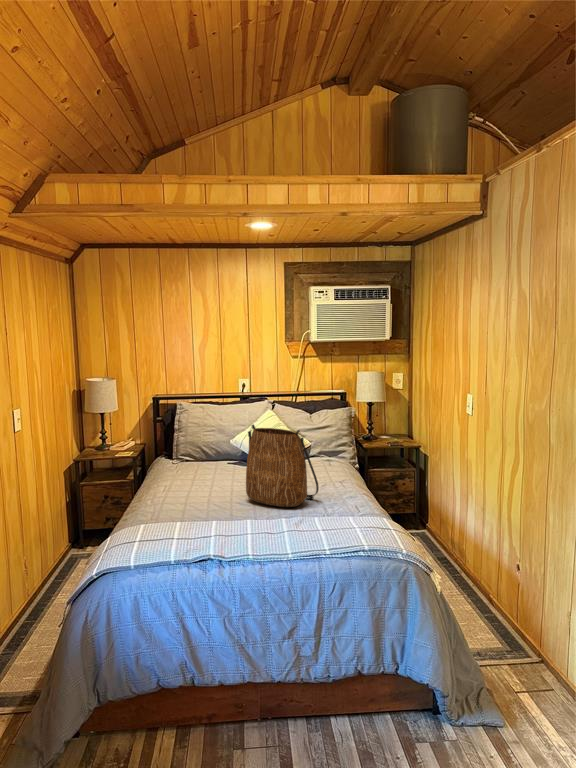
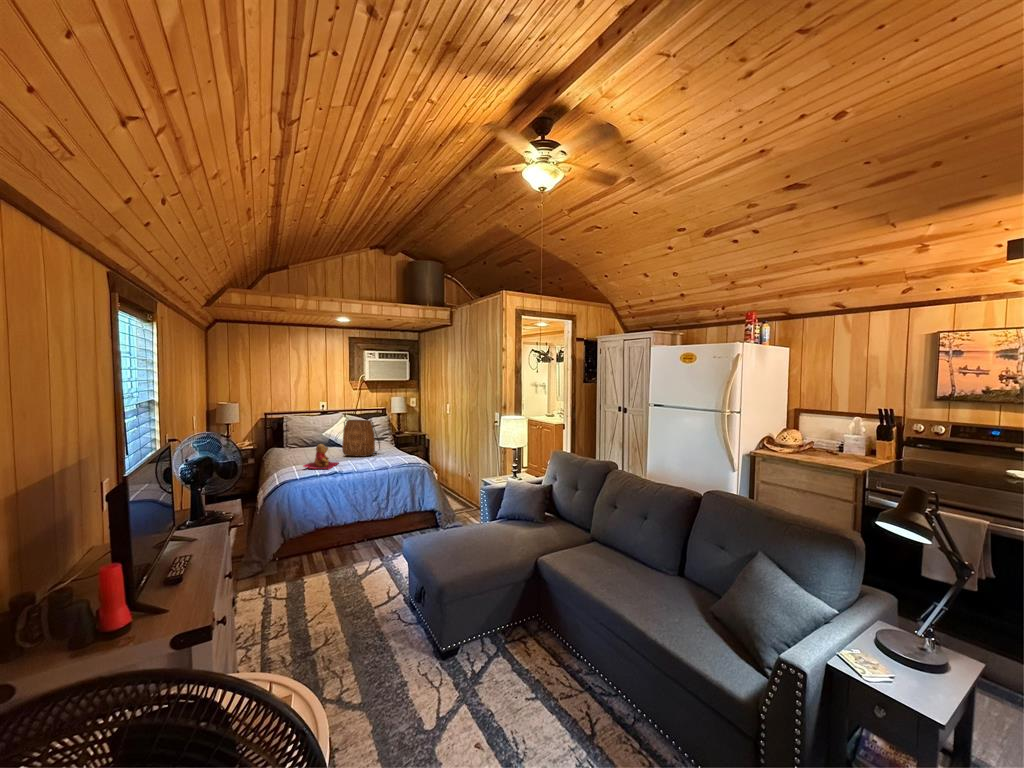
teddy bear: none [151,484,228,548] -> present [303,444,339,470]

